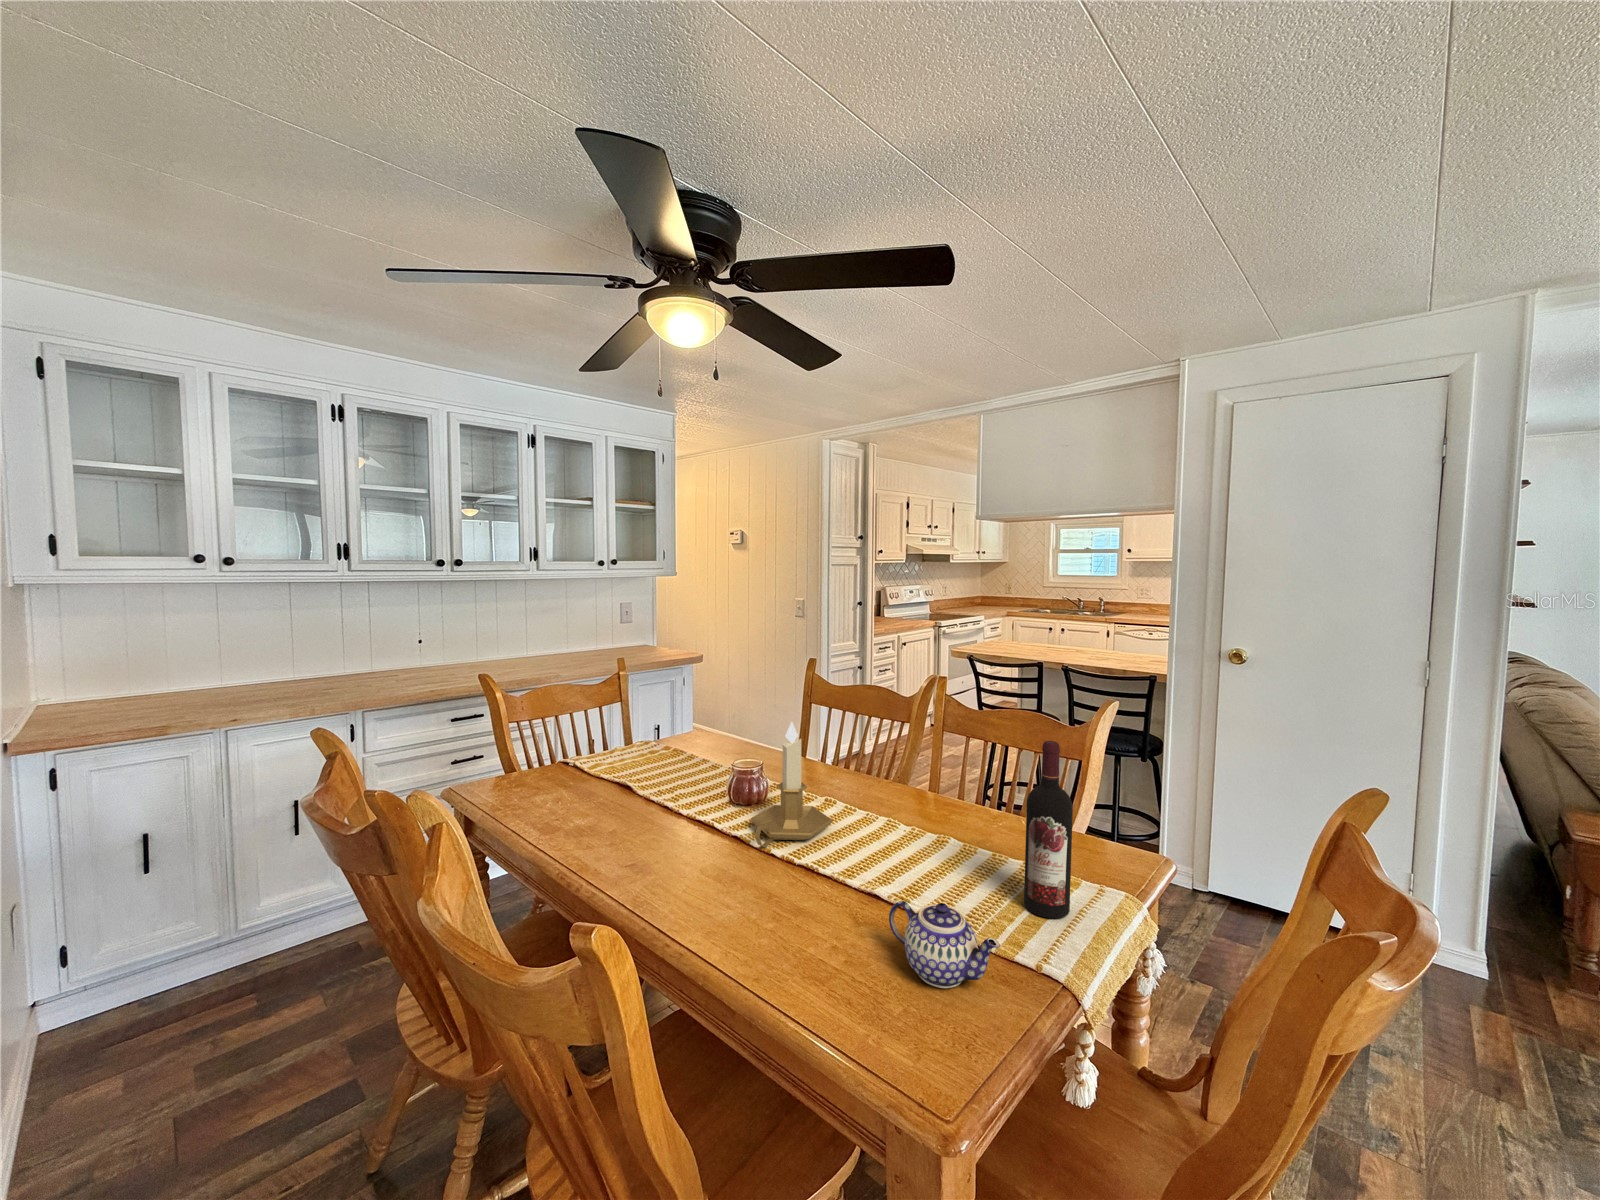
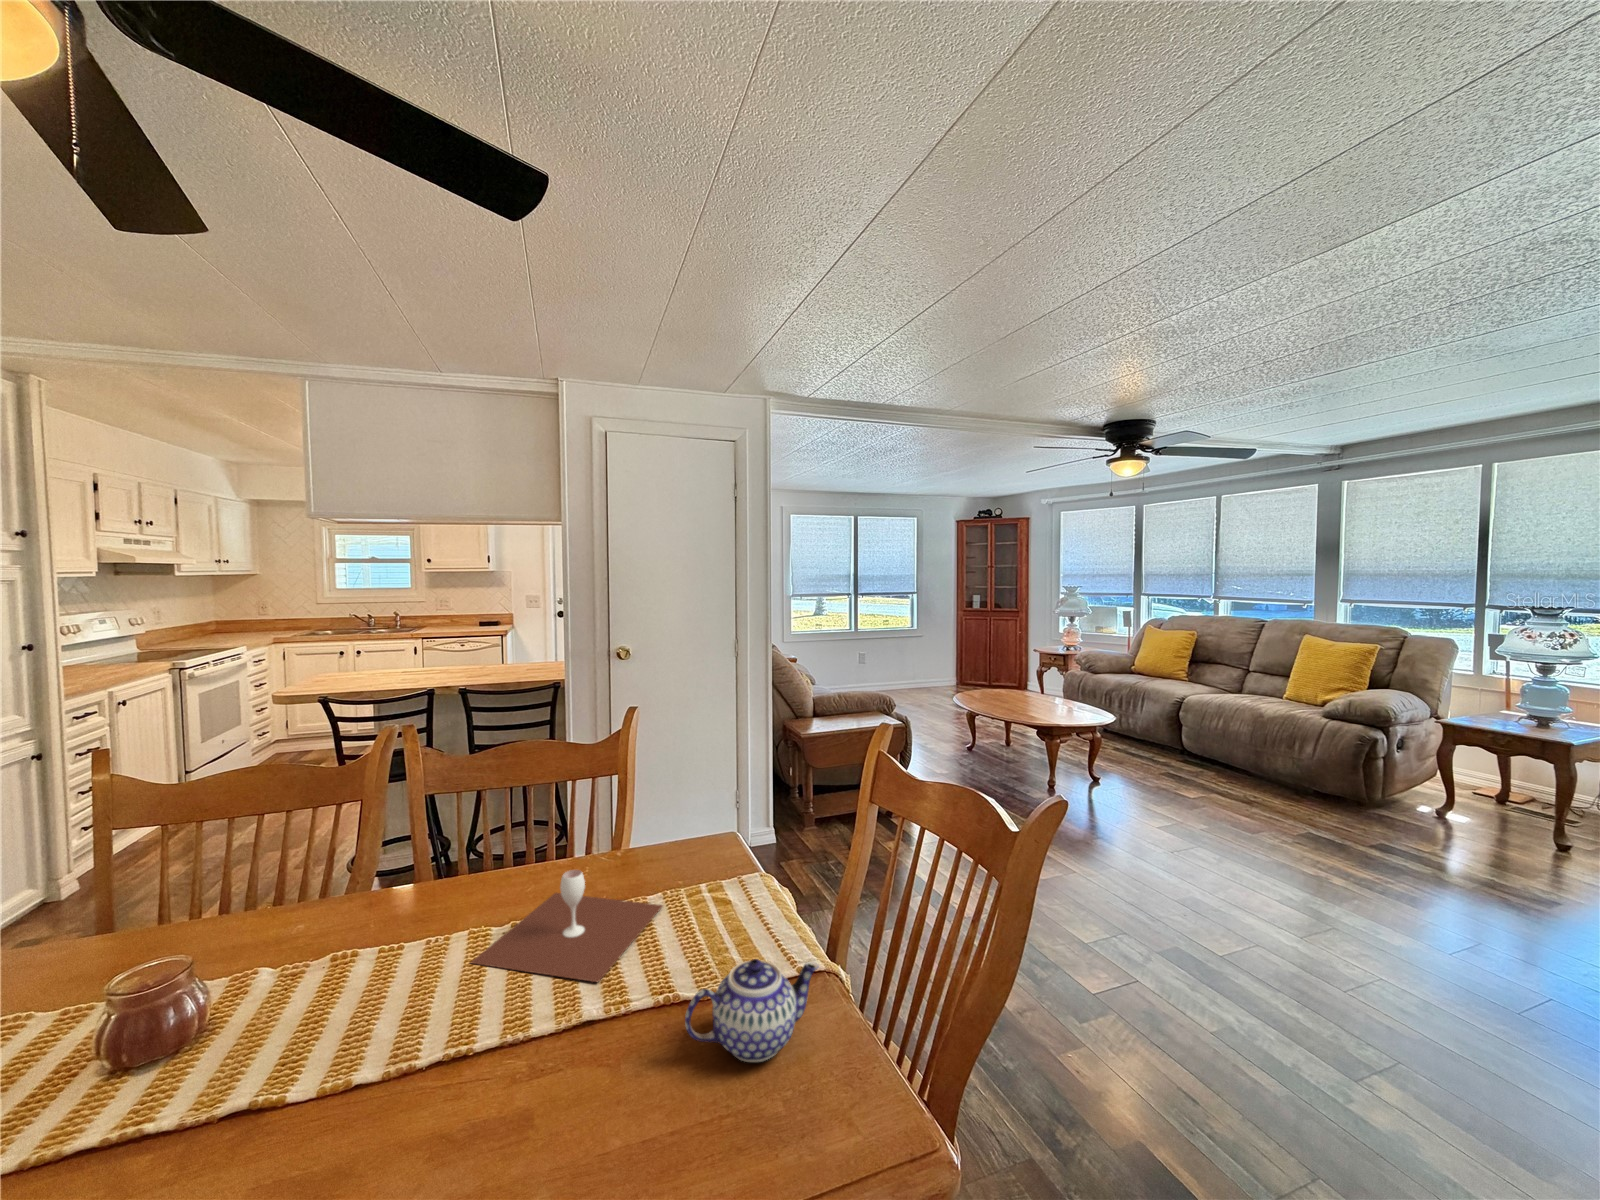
candlestick: present [751,722,833,847] -> none [244,843,408,1091]
wine bottle: present [1024,741,1073,918] -> none [707,747,752,931]
wine glass: none [870,803,1012,883] -> present [471,870,663,982]

